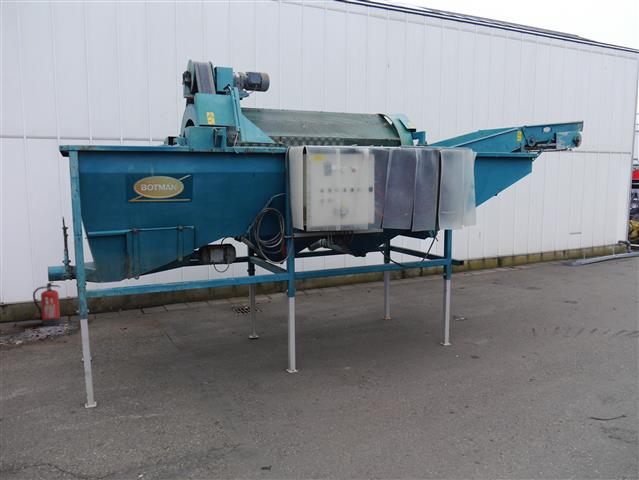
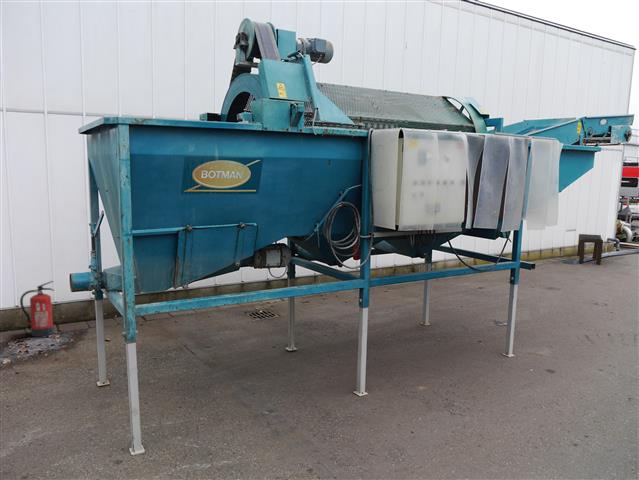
bench: none [581,237,607,267] -> present [577,234,603,265]

